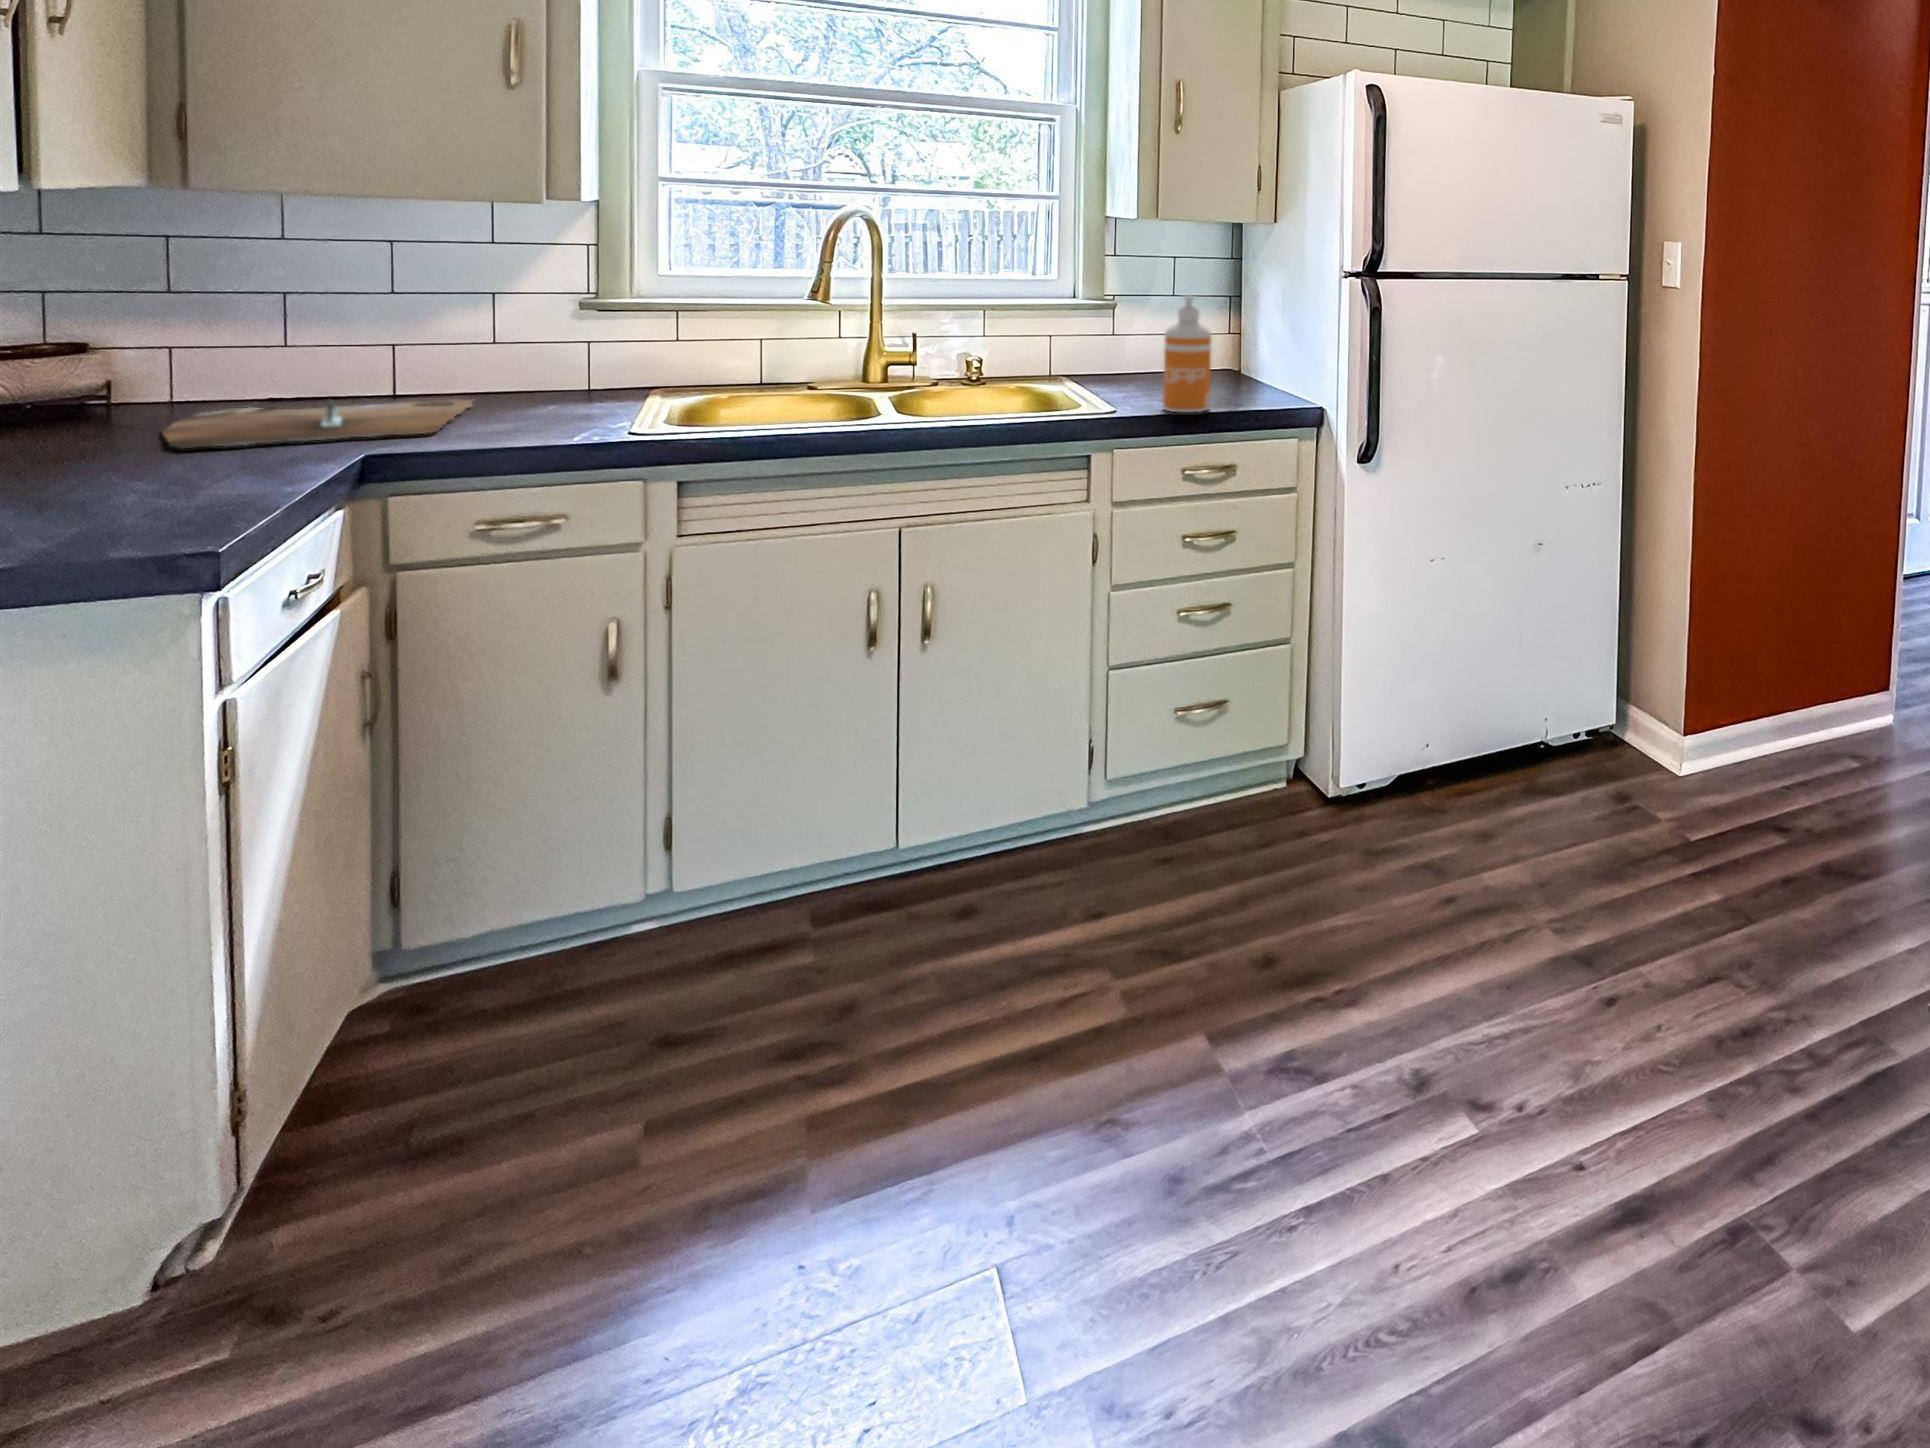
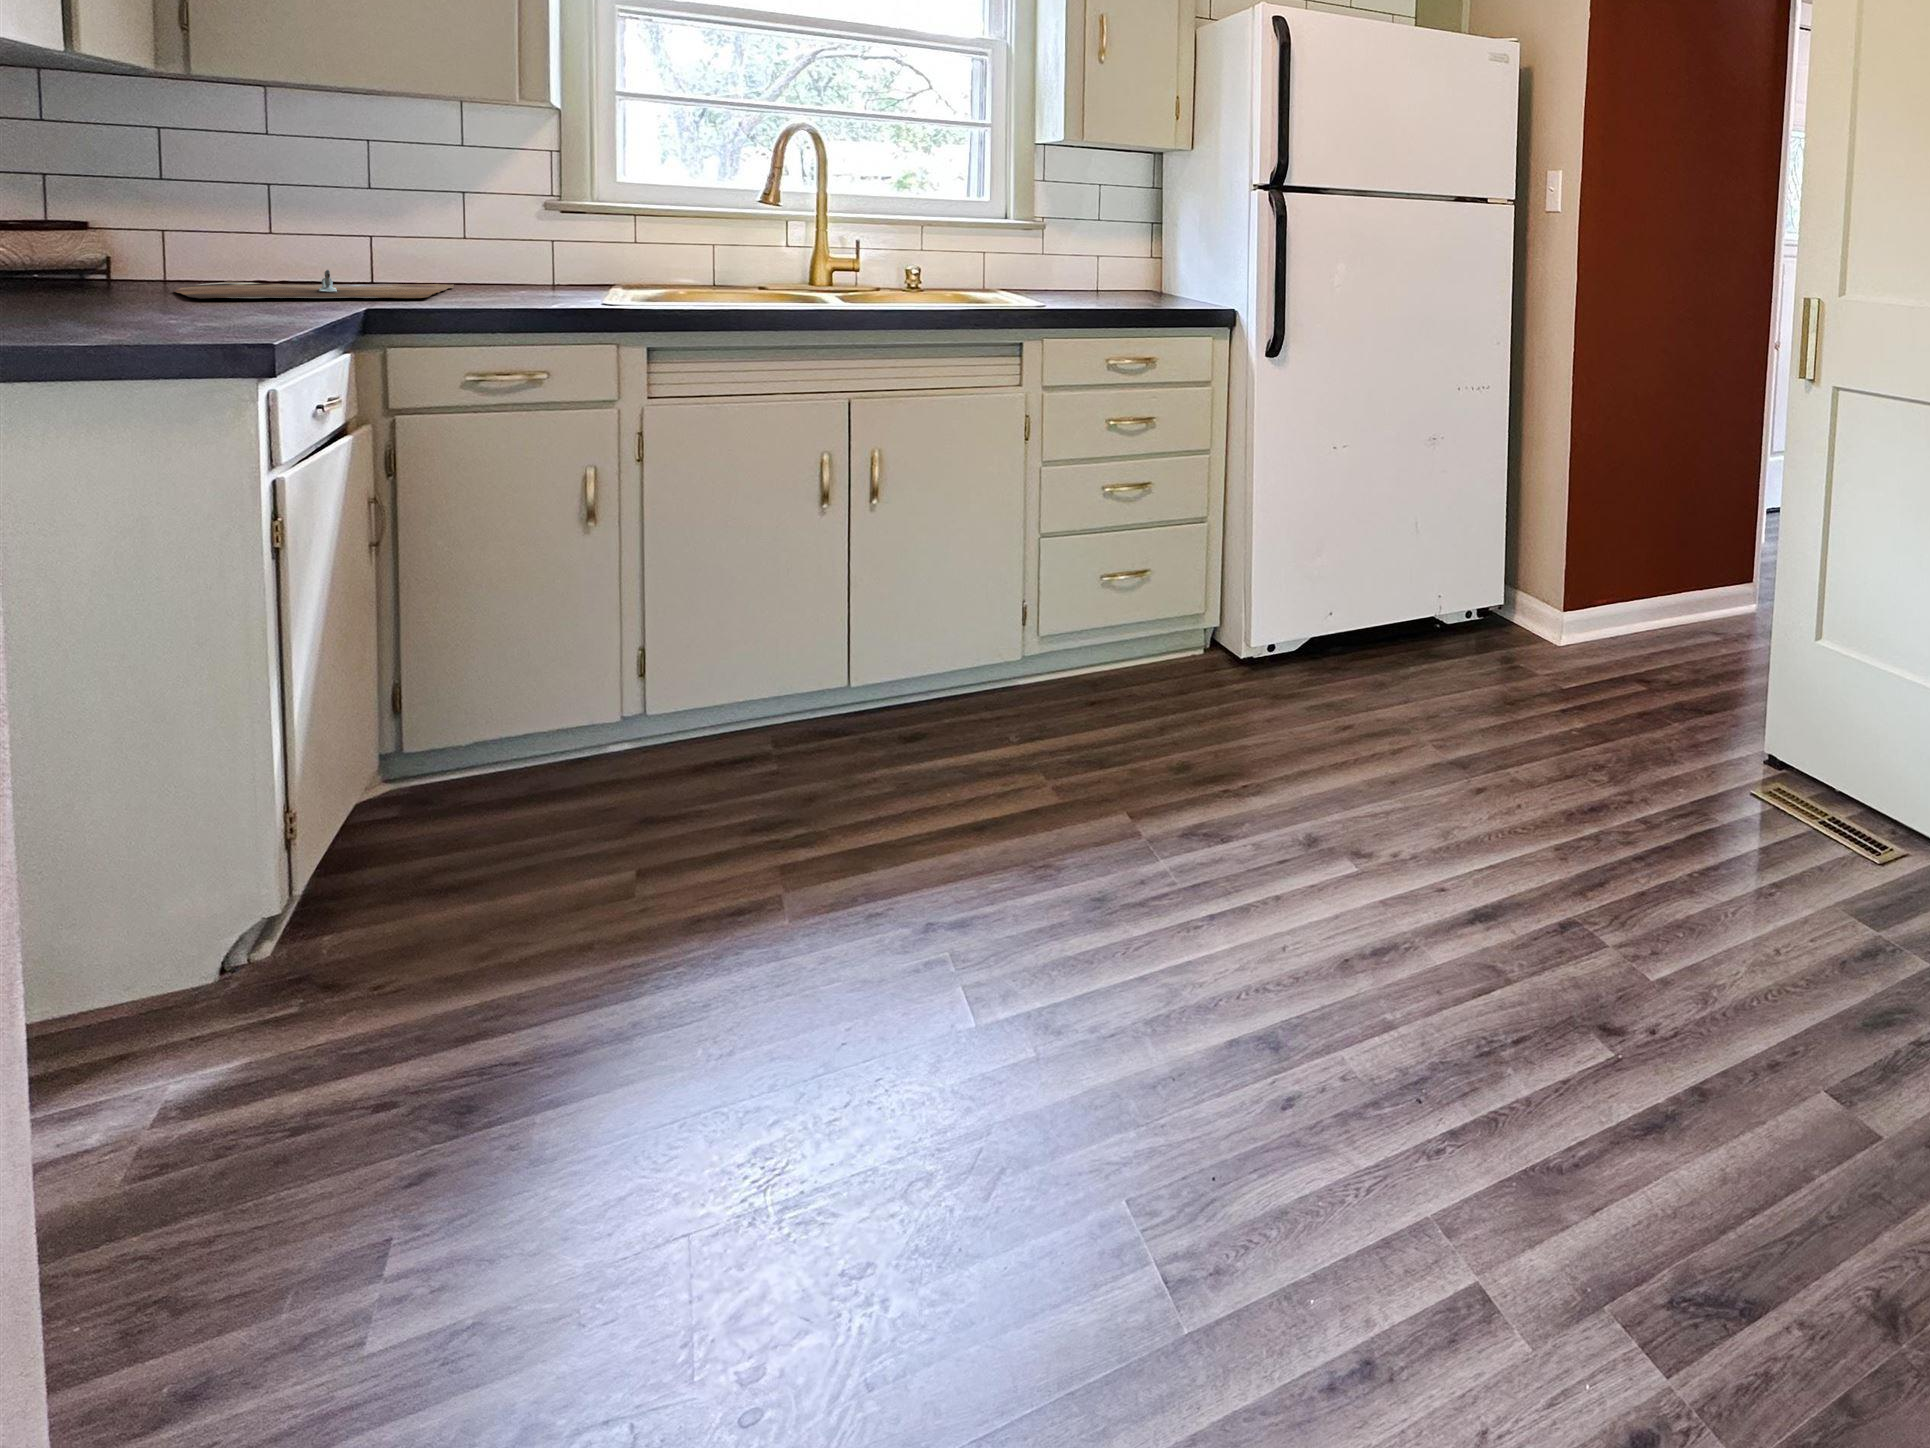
soap dispenser: present [1163,296,1212,412] -> none [1090,205,1134,309]

